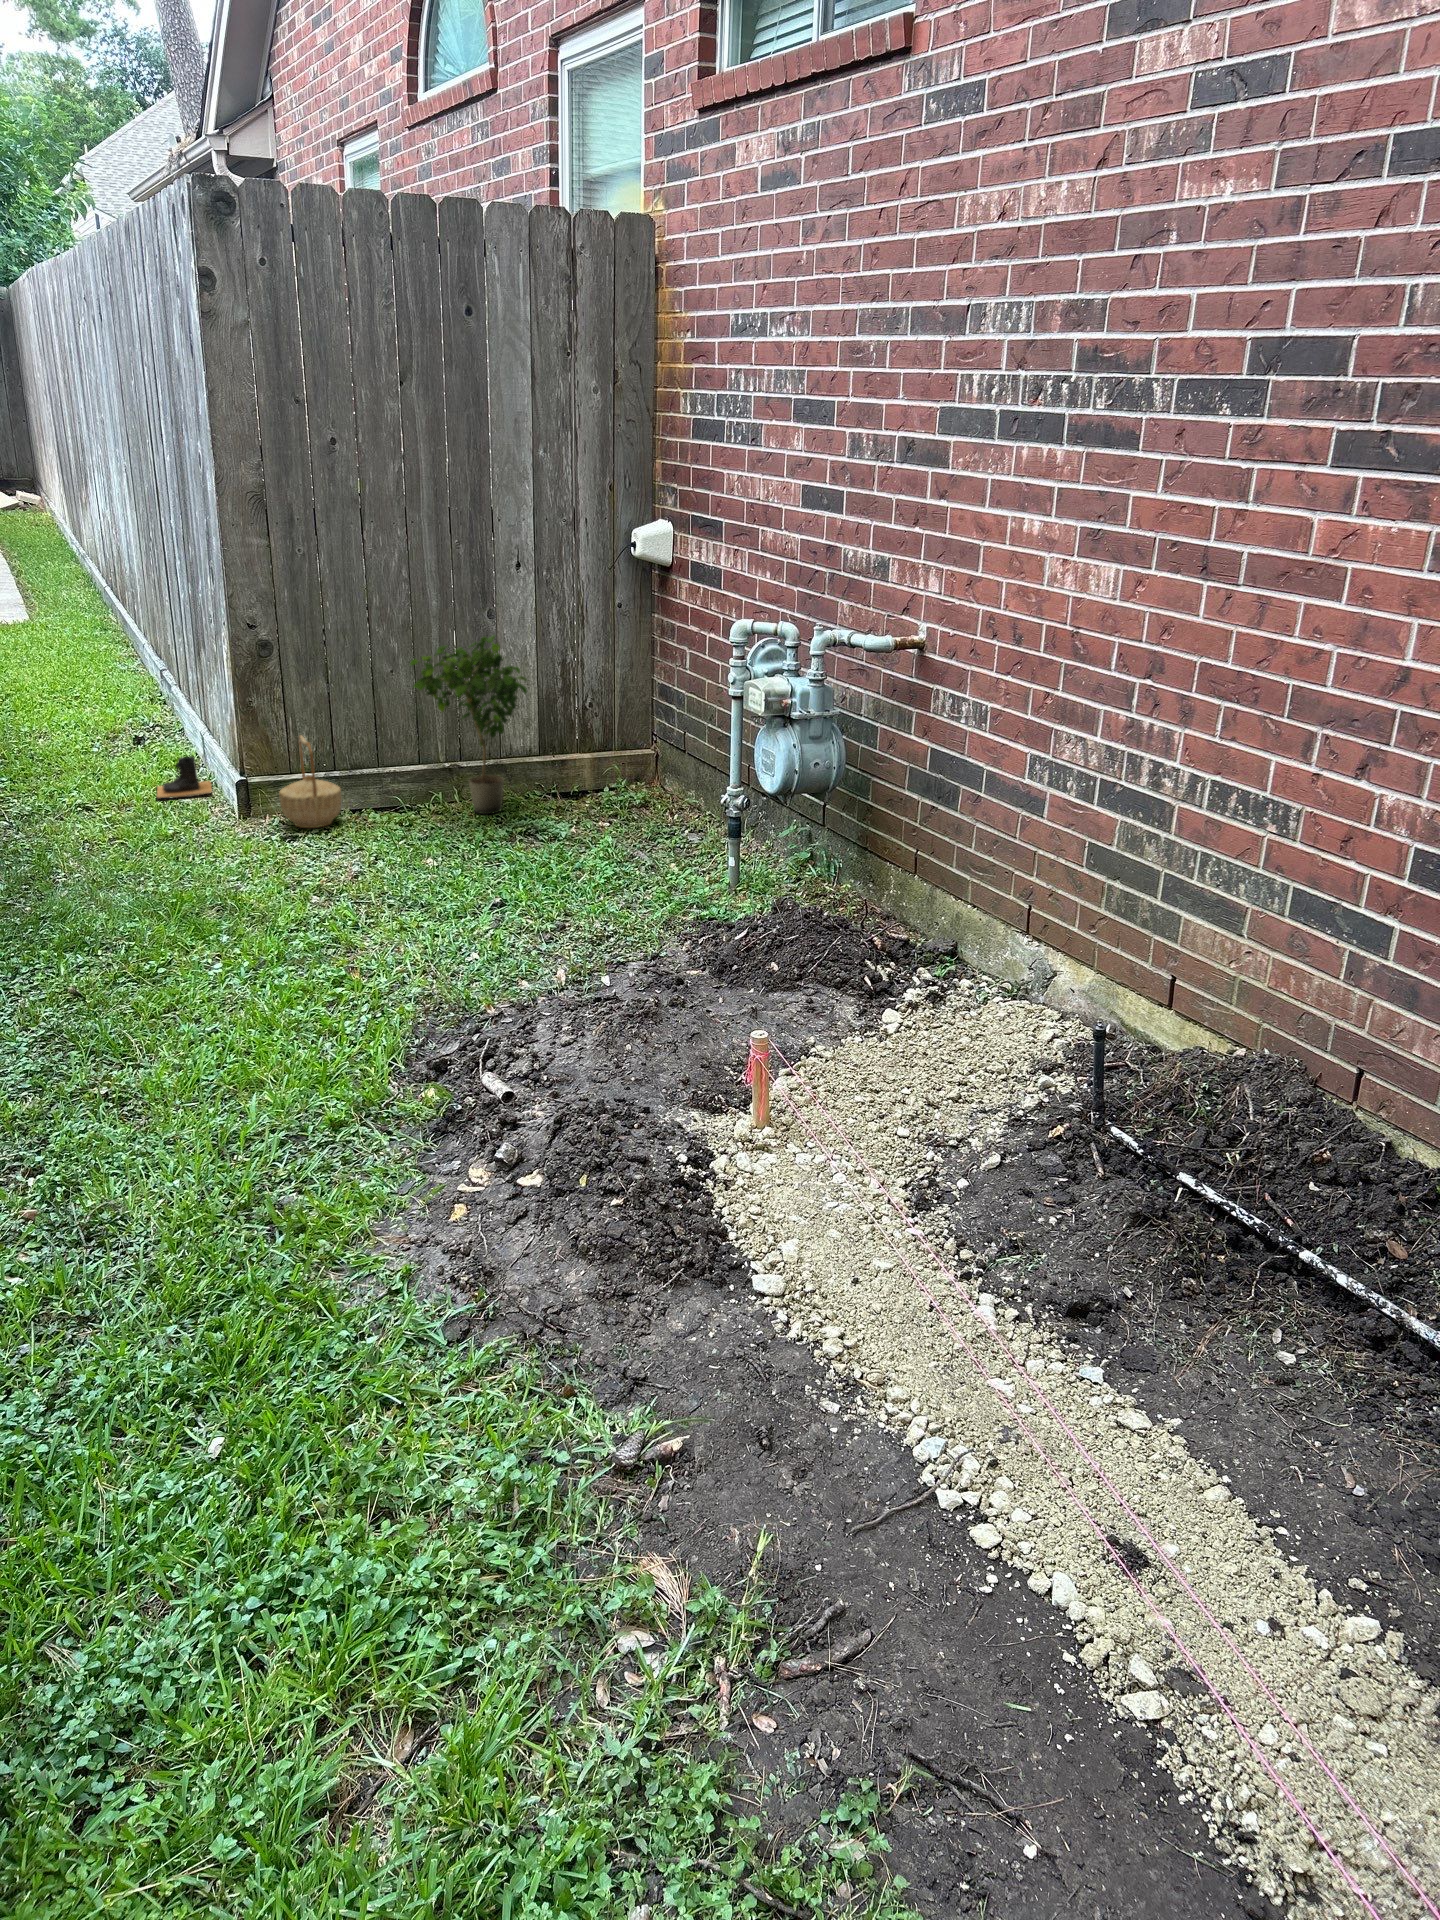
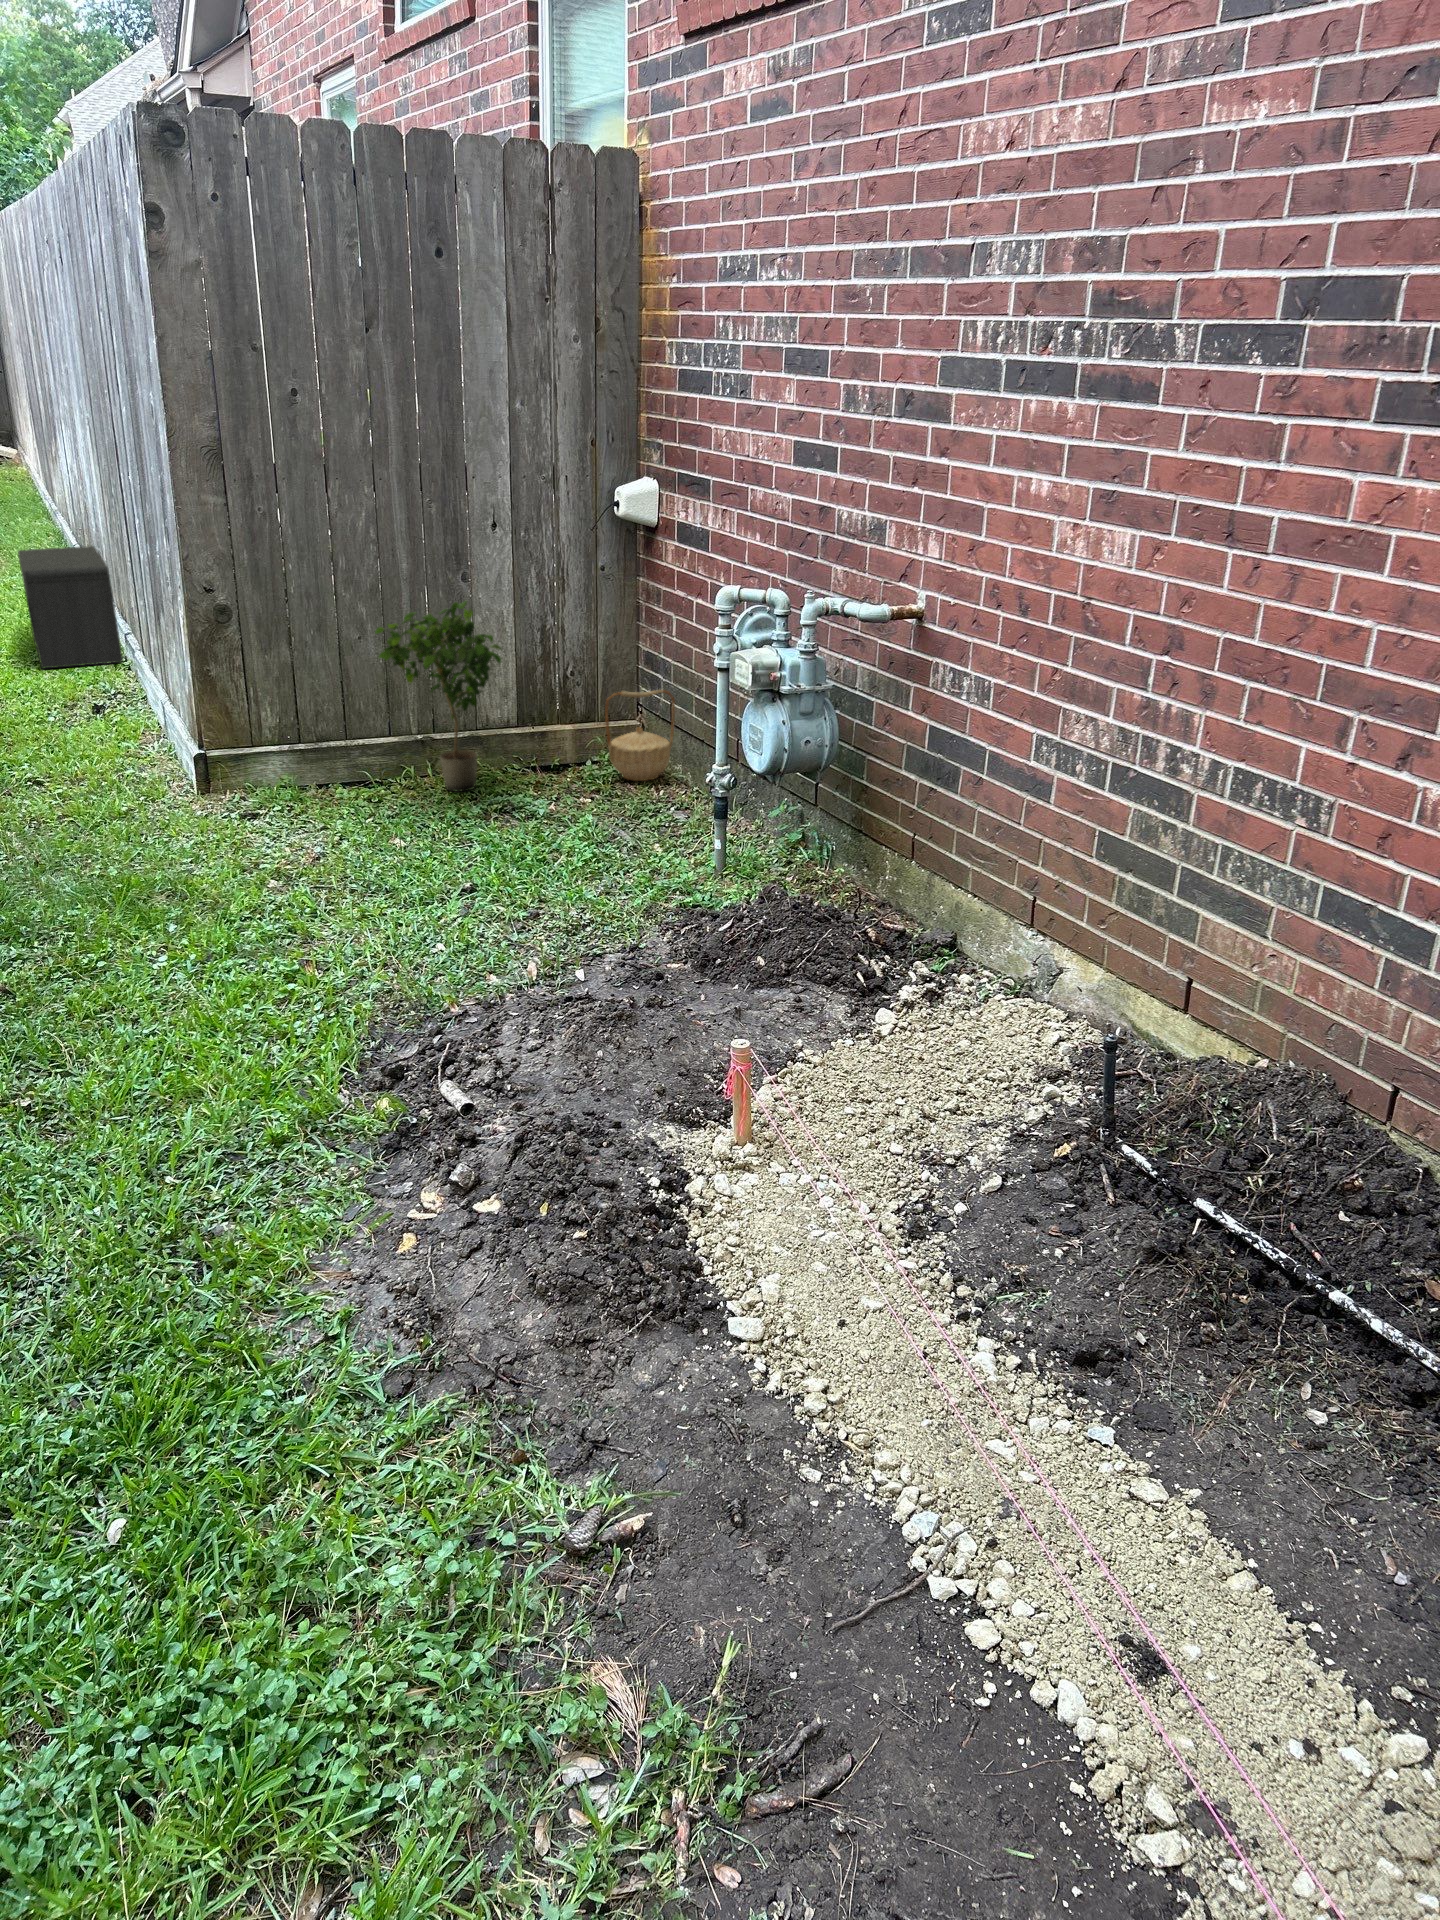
bench: none [60,585,161,701] -> present [18,546,123,668]
basket: present [279,735,341,828] -> present [605,690,675,781]
boots: present [156,756,212,799] -> none [110,730,170,775]

